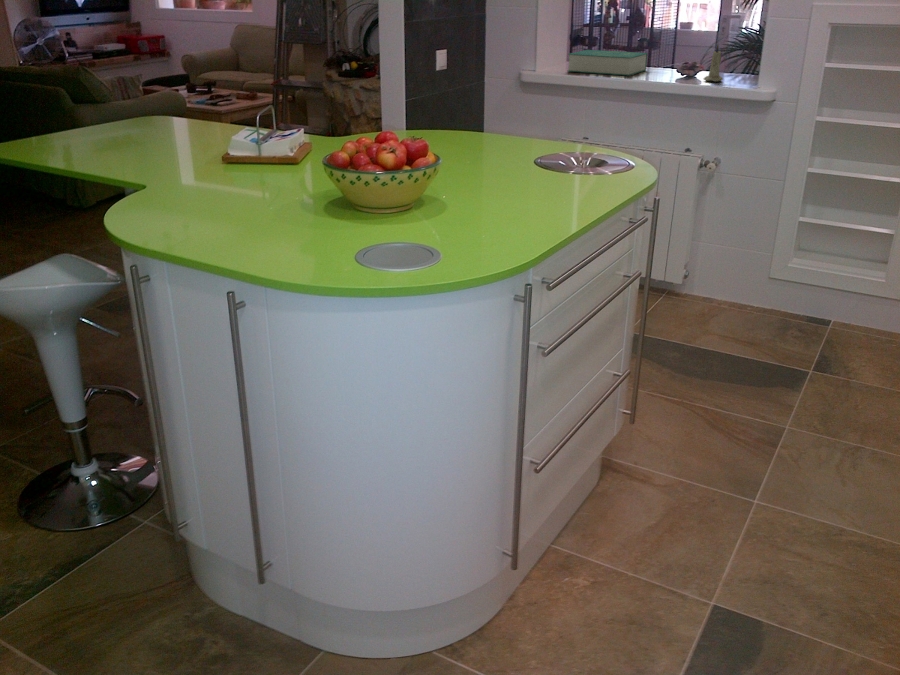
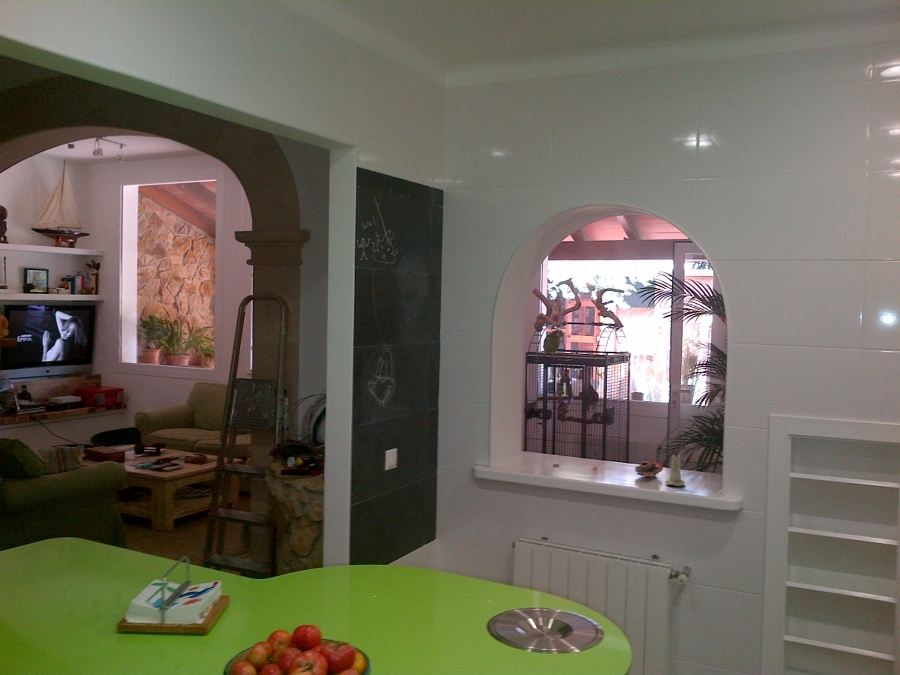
book: present [568,50,648,76] -> none [522,442,605,474]

